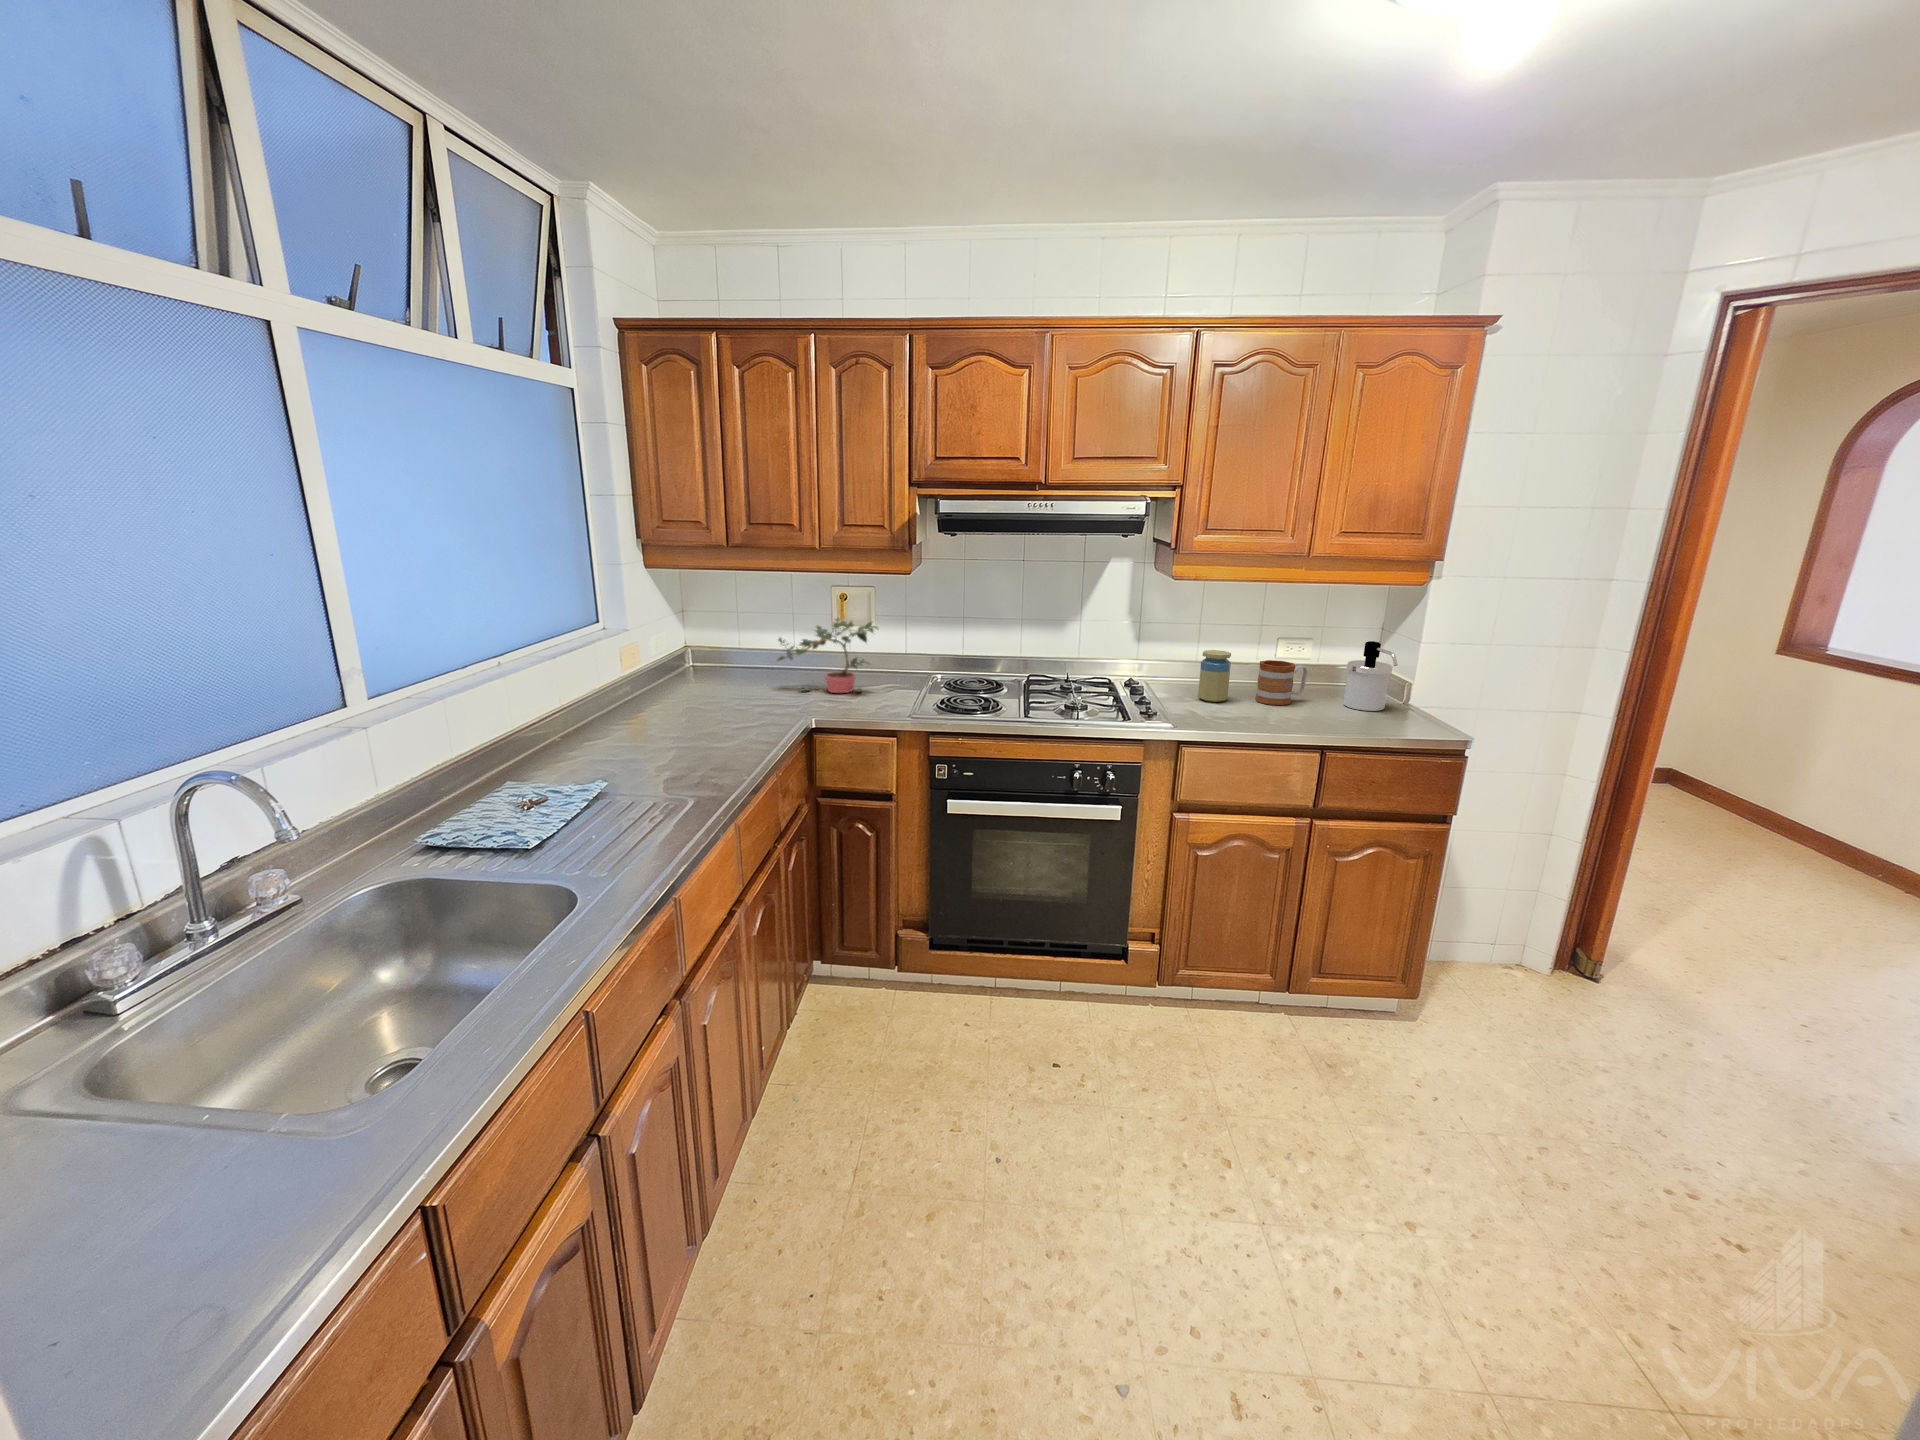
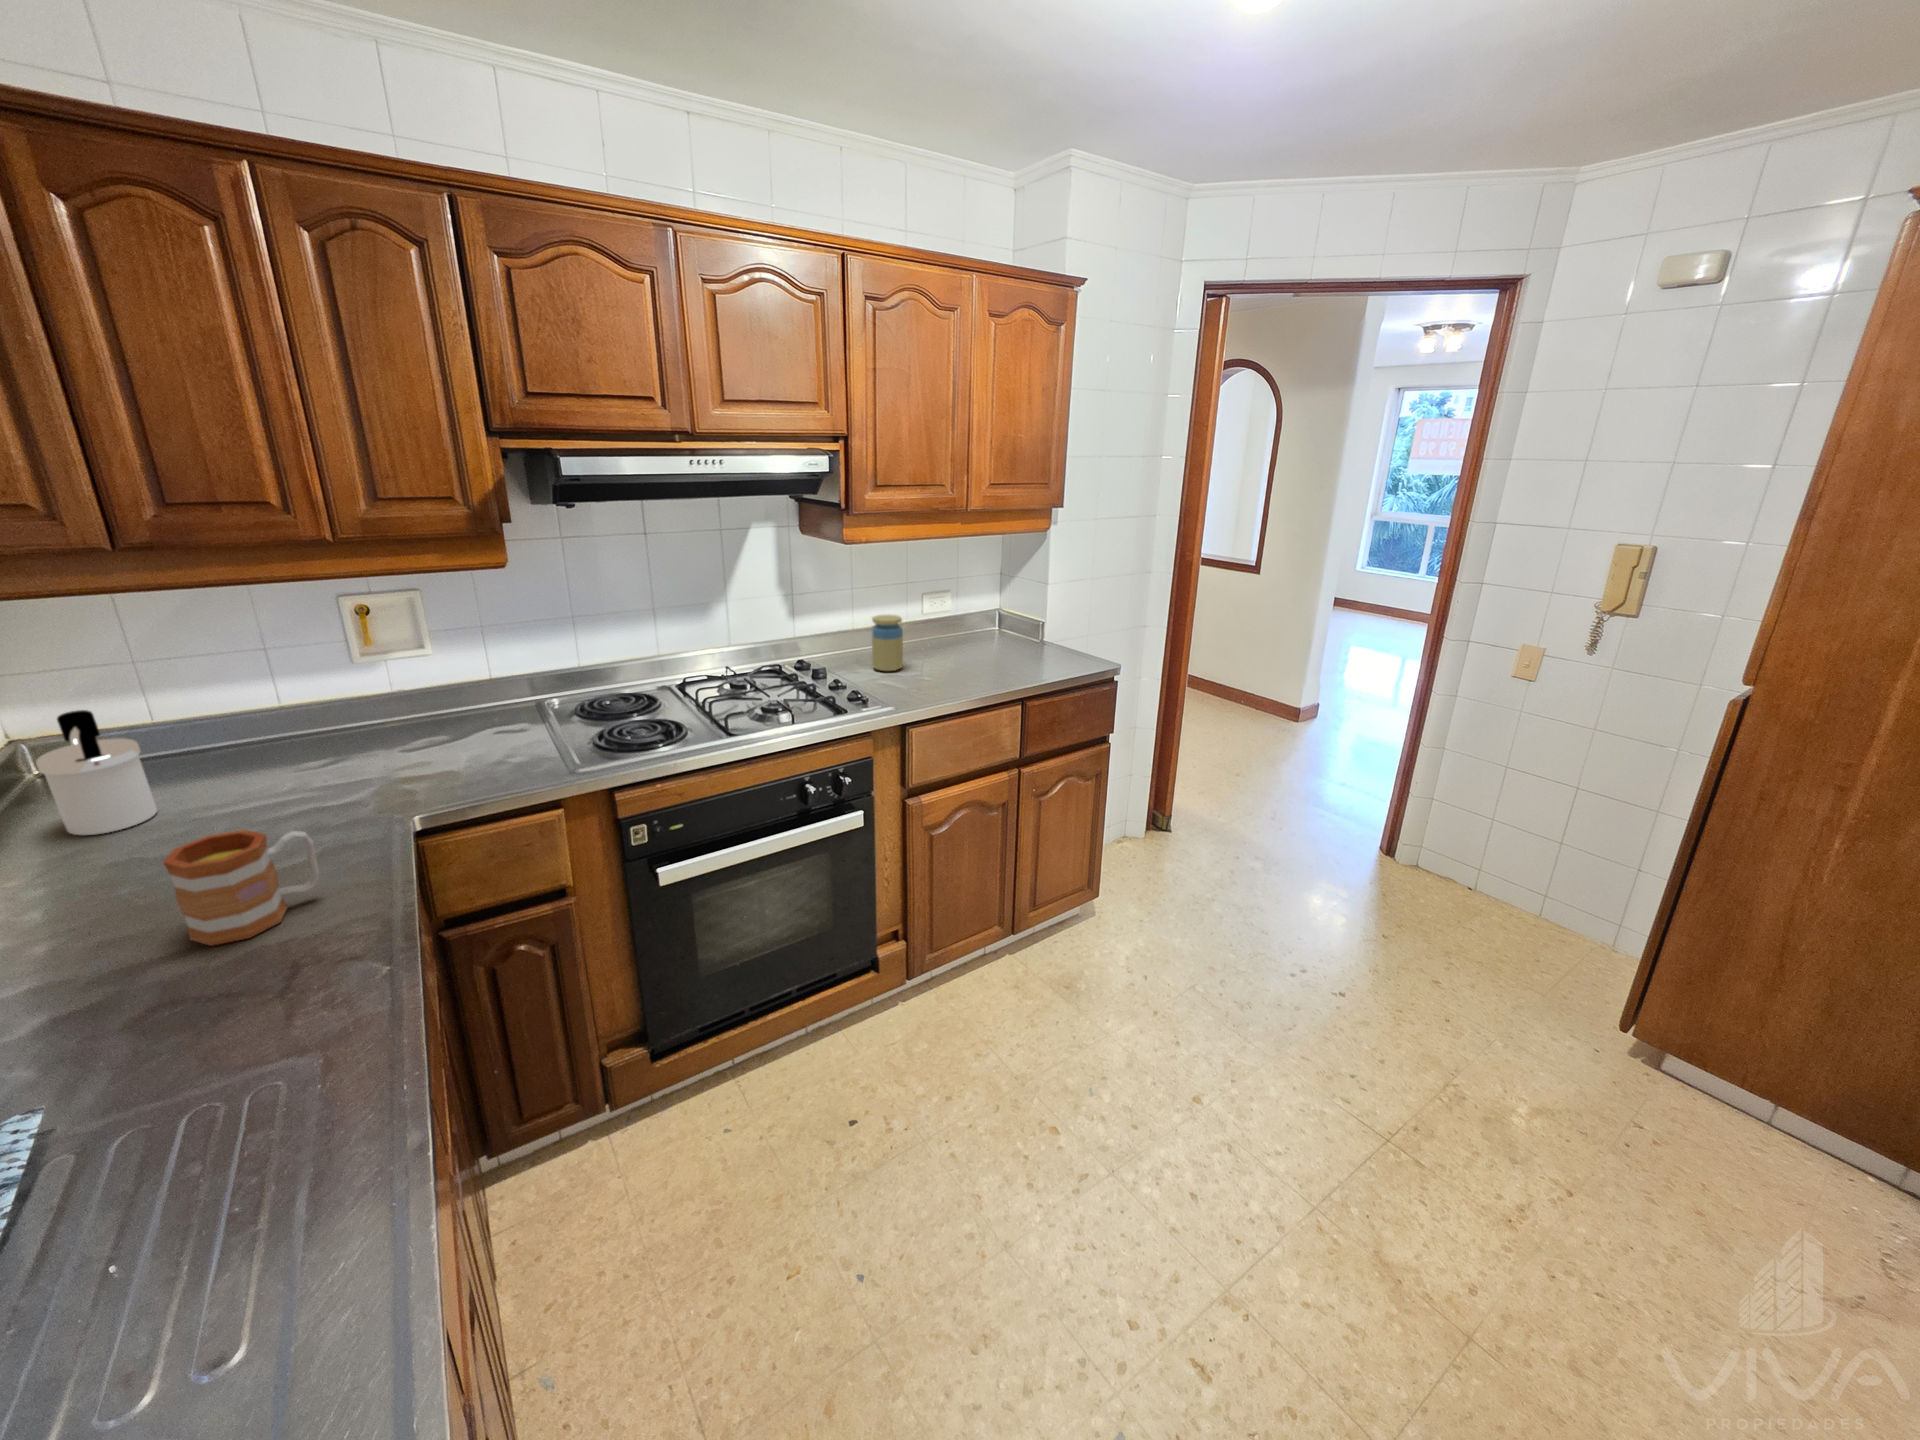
potted plant: present [778,618,878,693] -> none [259,643,462,775]
soap dispenser: present [1344,641,1398,711] -> present [36,710,157,835]
mug: present [1255,660,1307,705] -> present [164,830,319,946]

